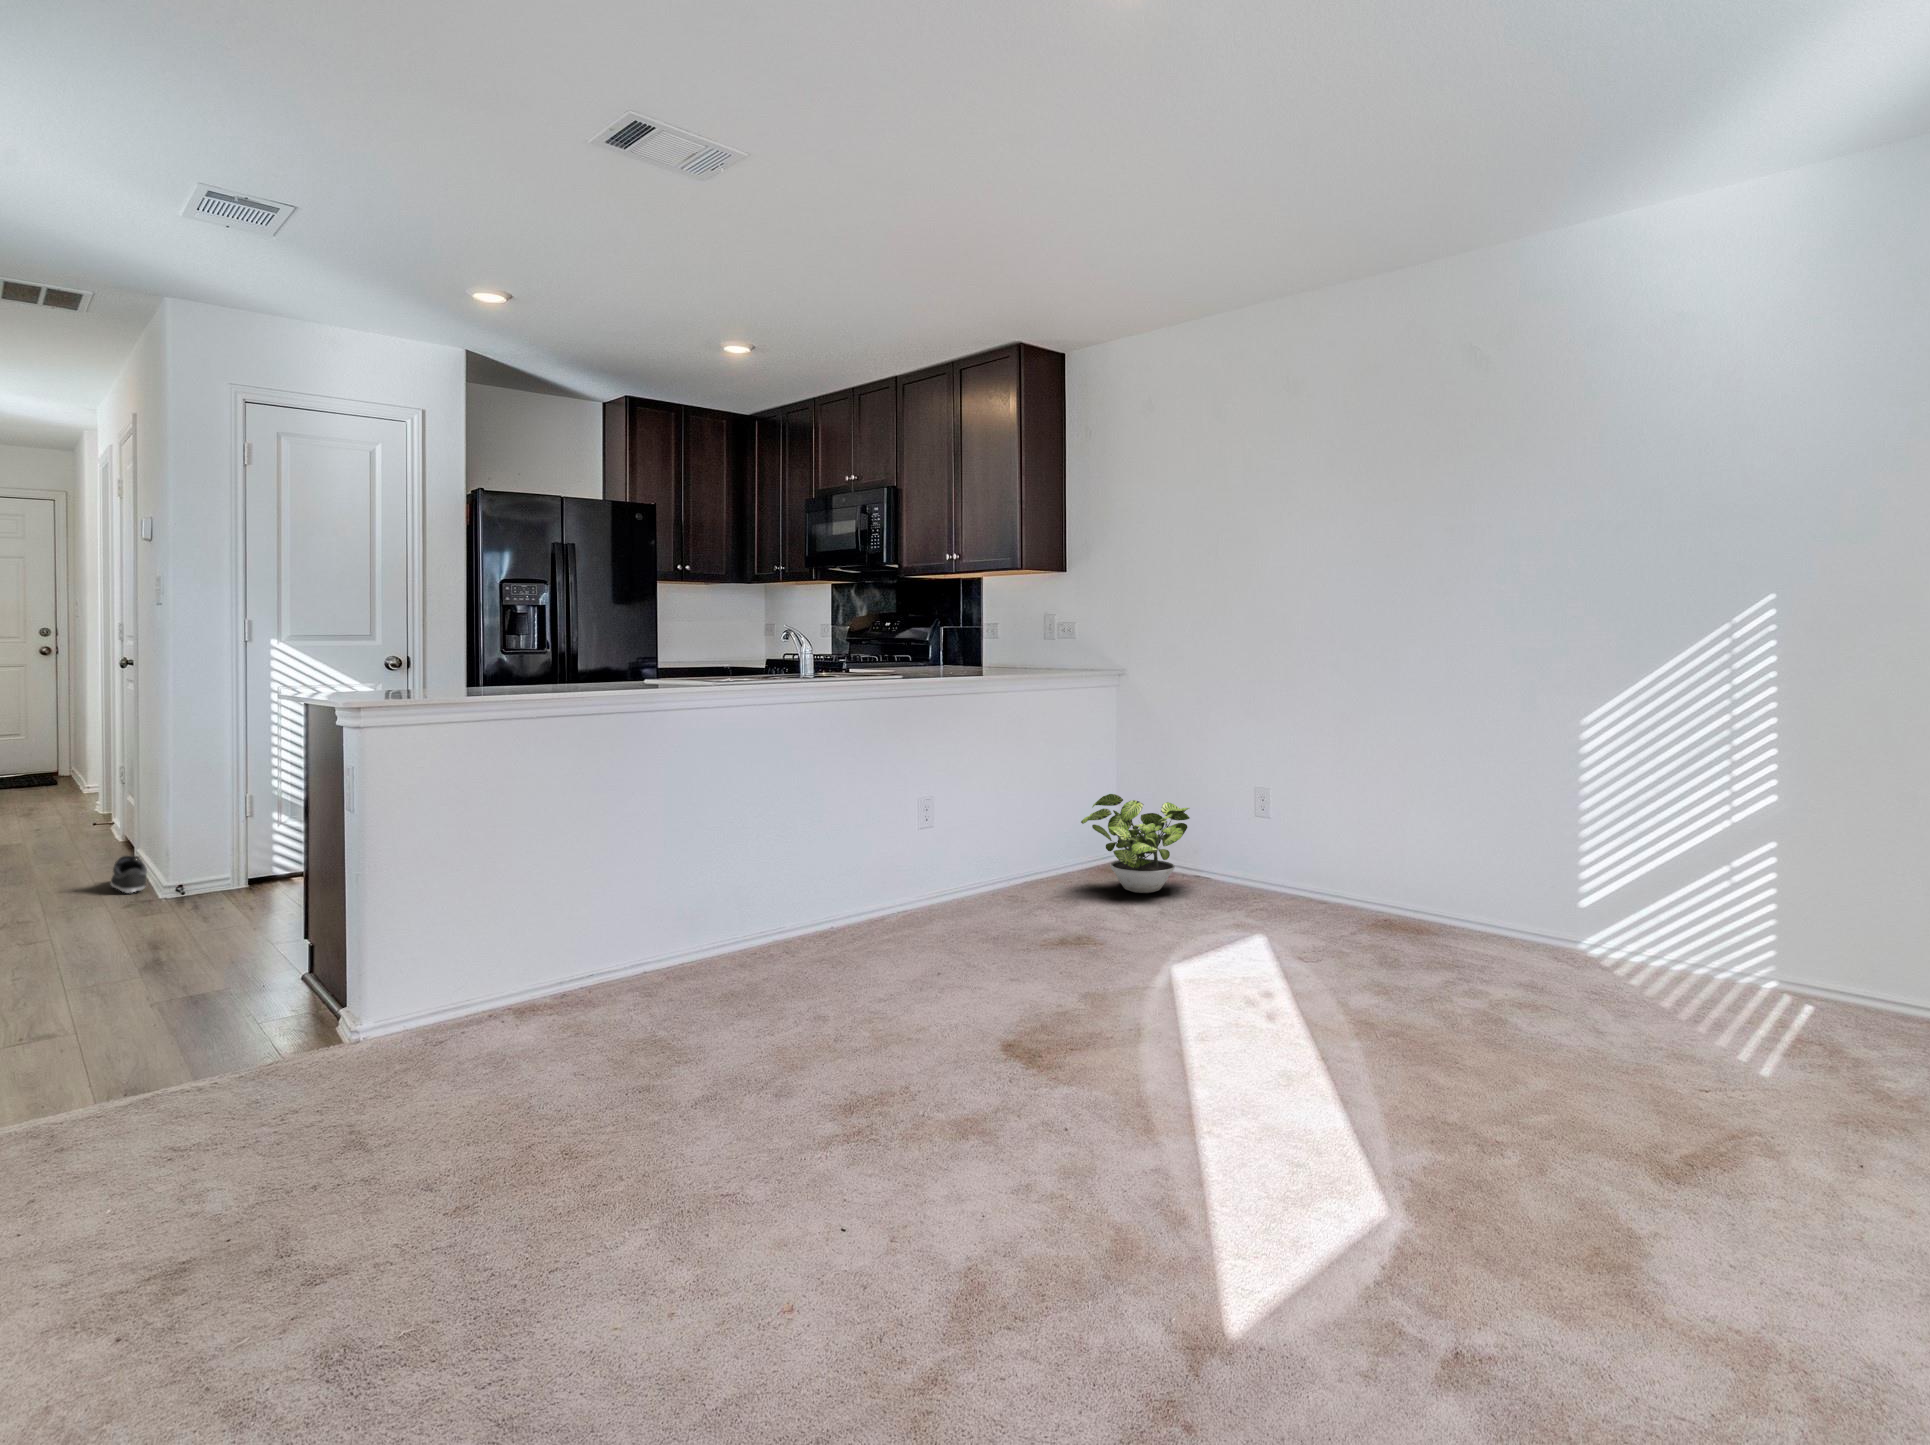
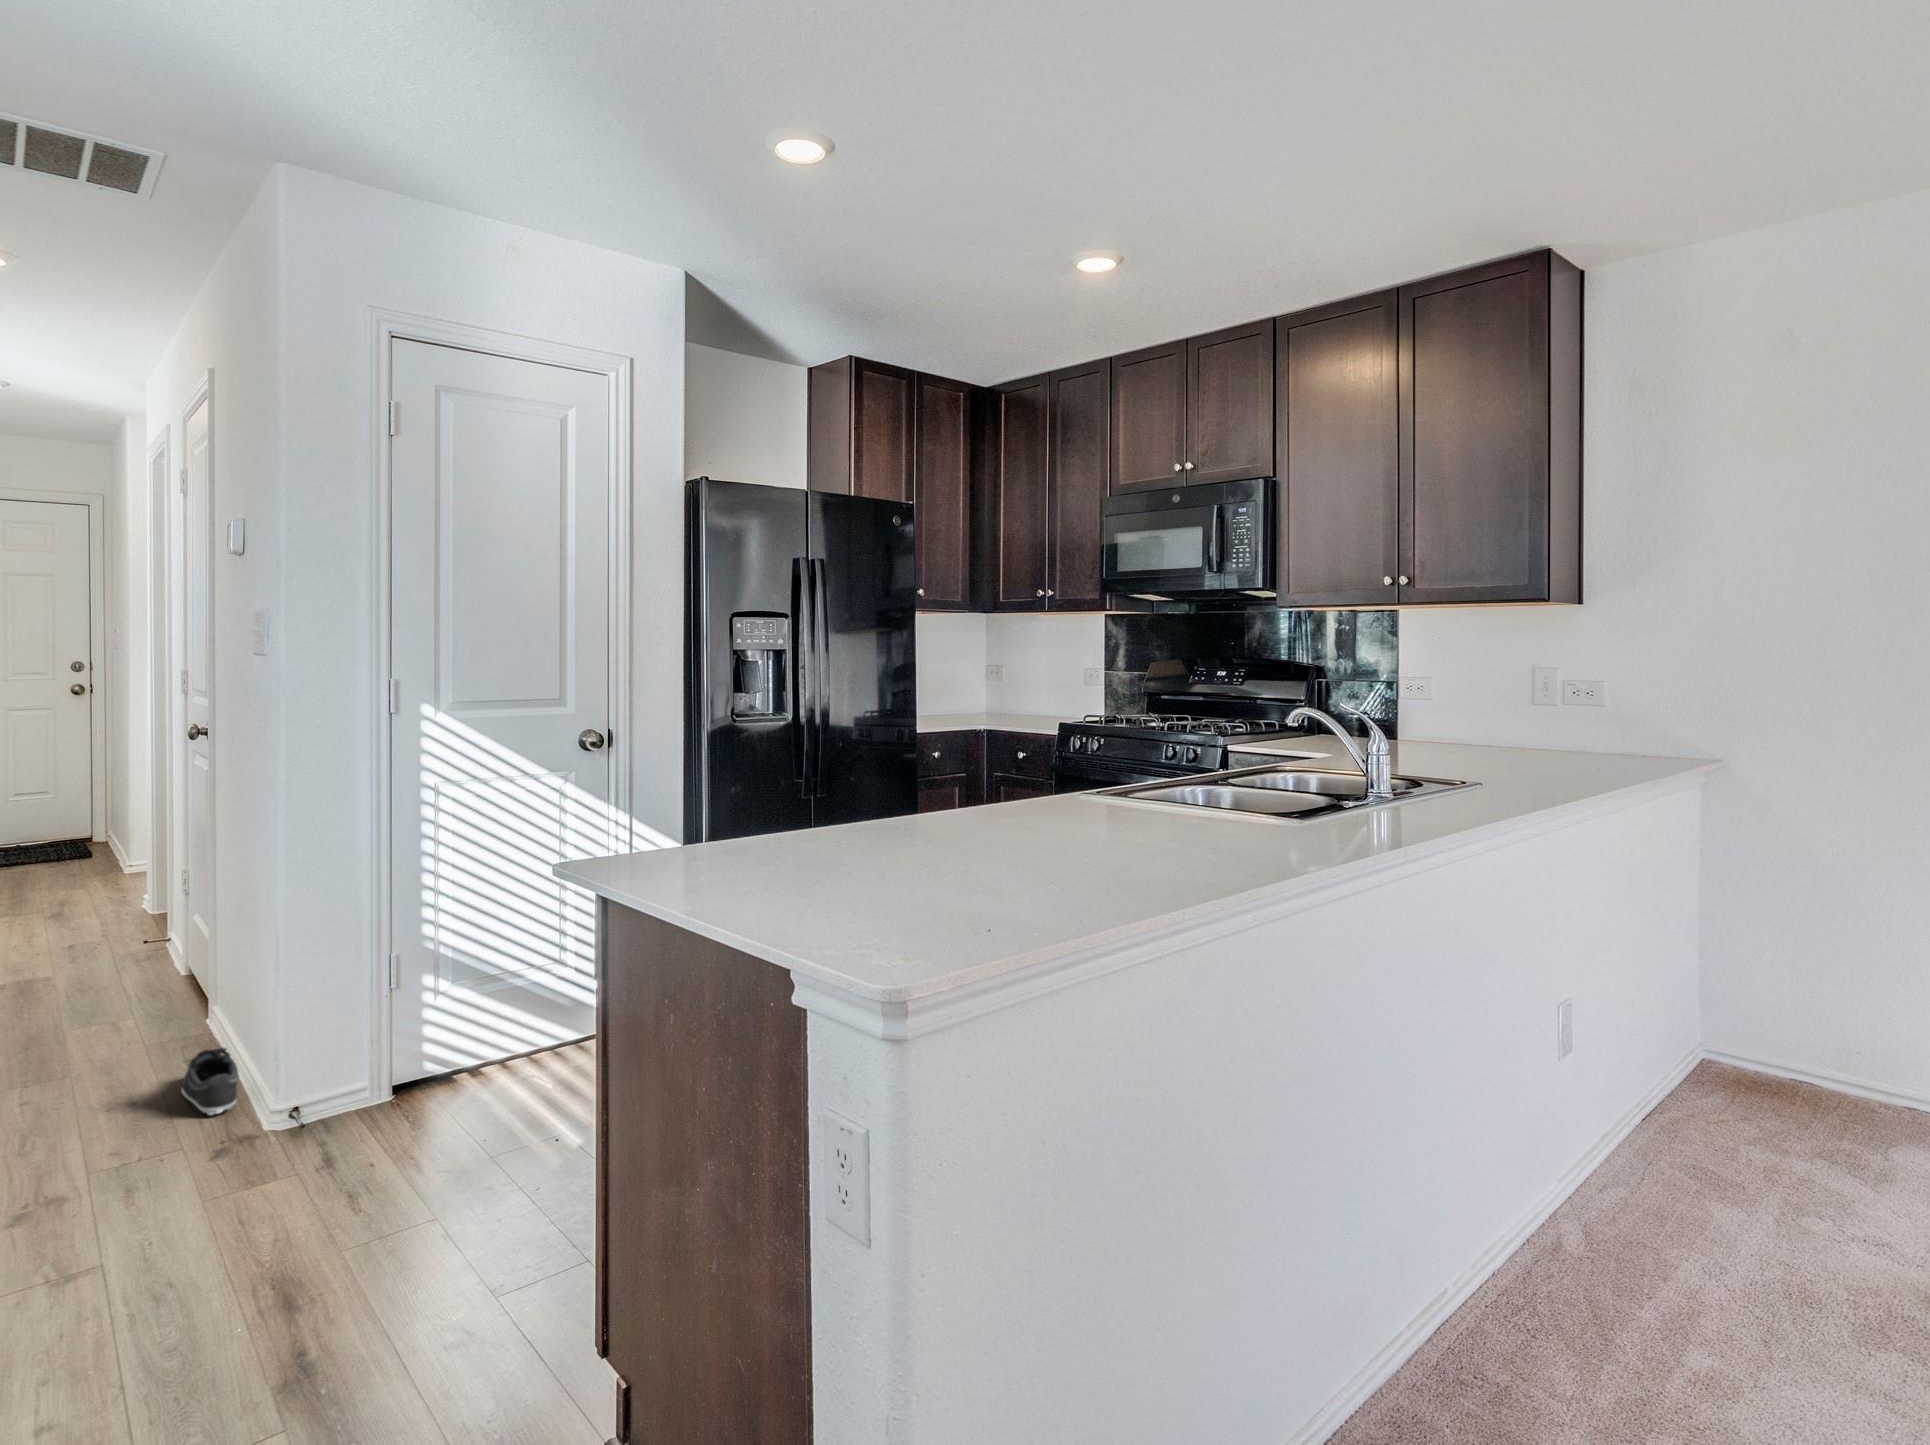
potted plant: present [1081,794,1190,893] -> none [1715,964,1899,1124]

